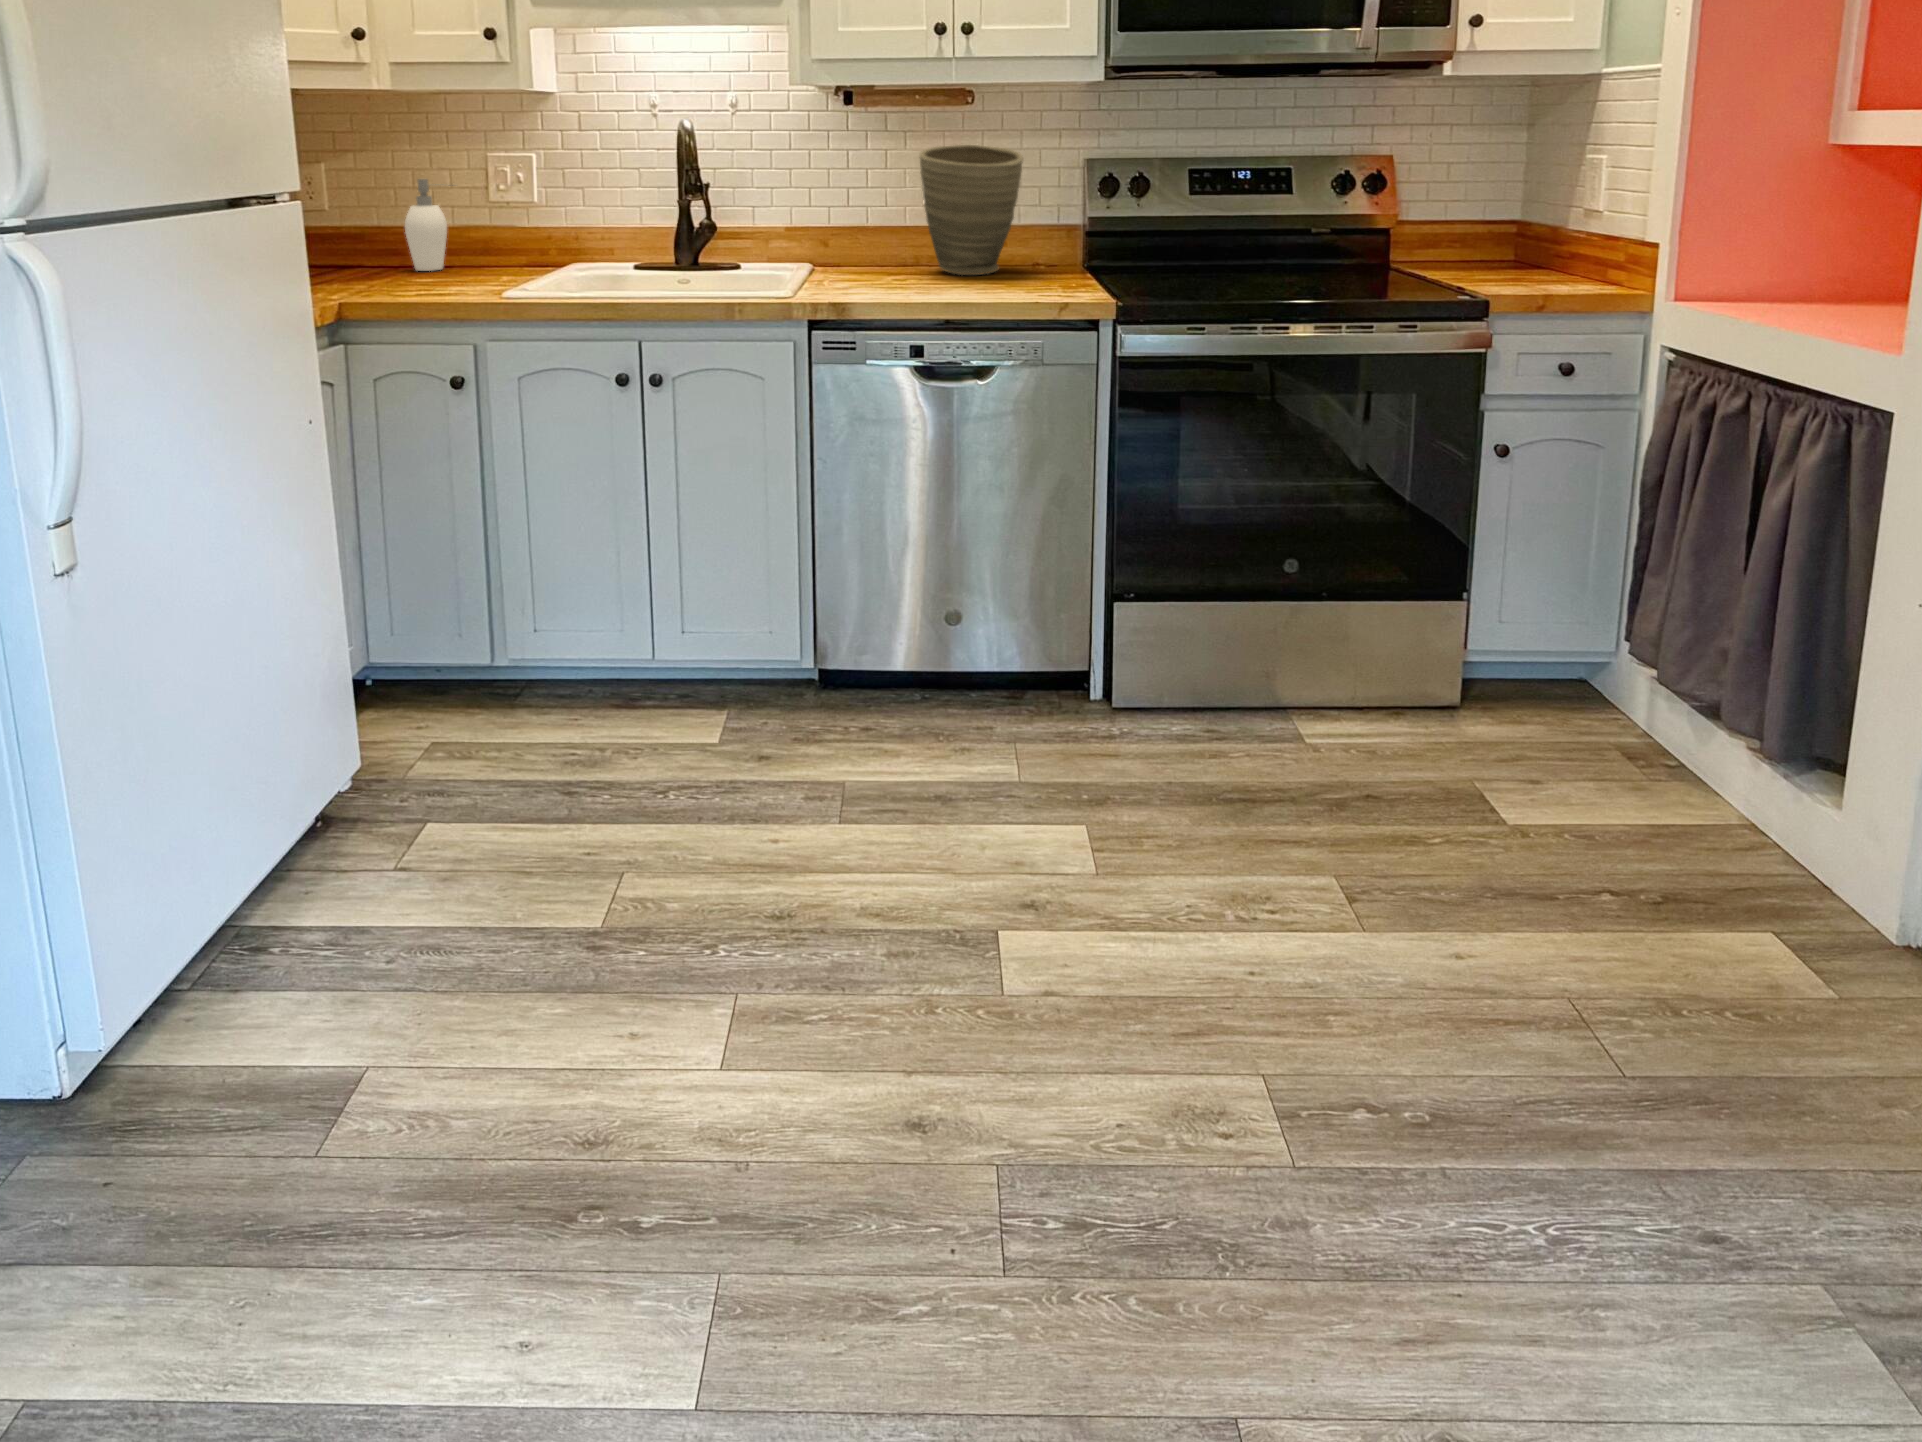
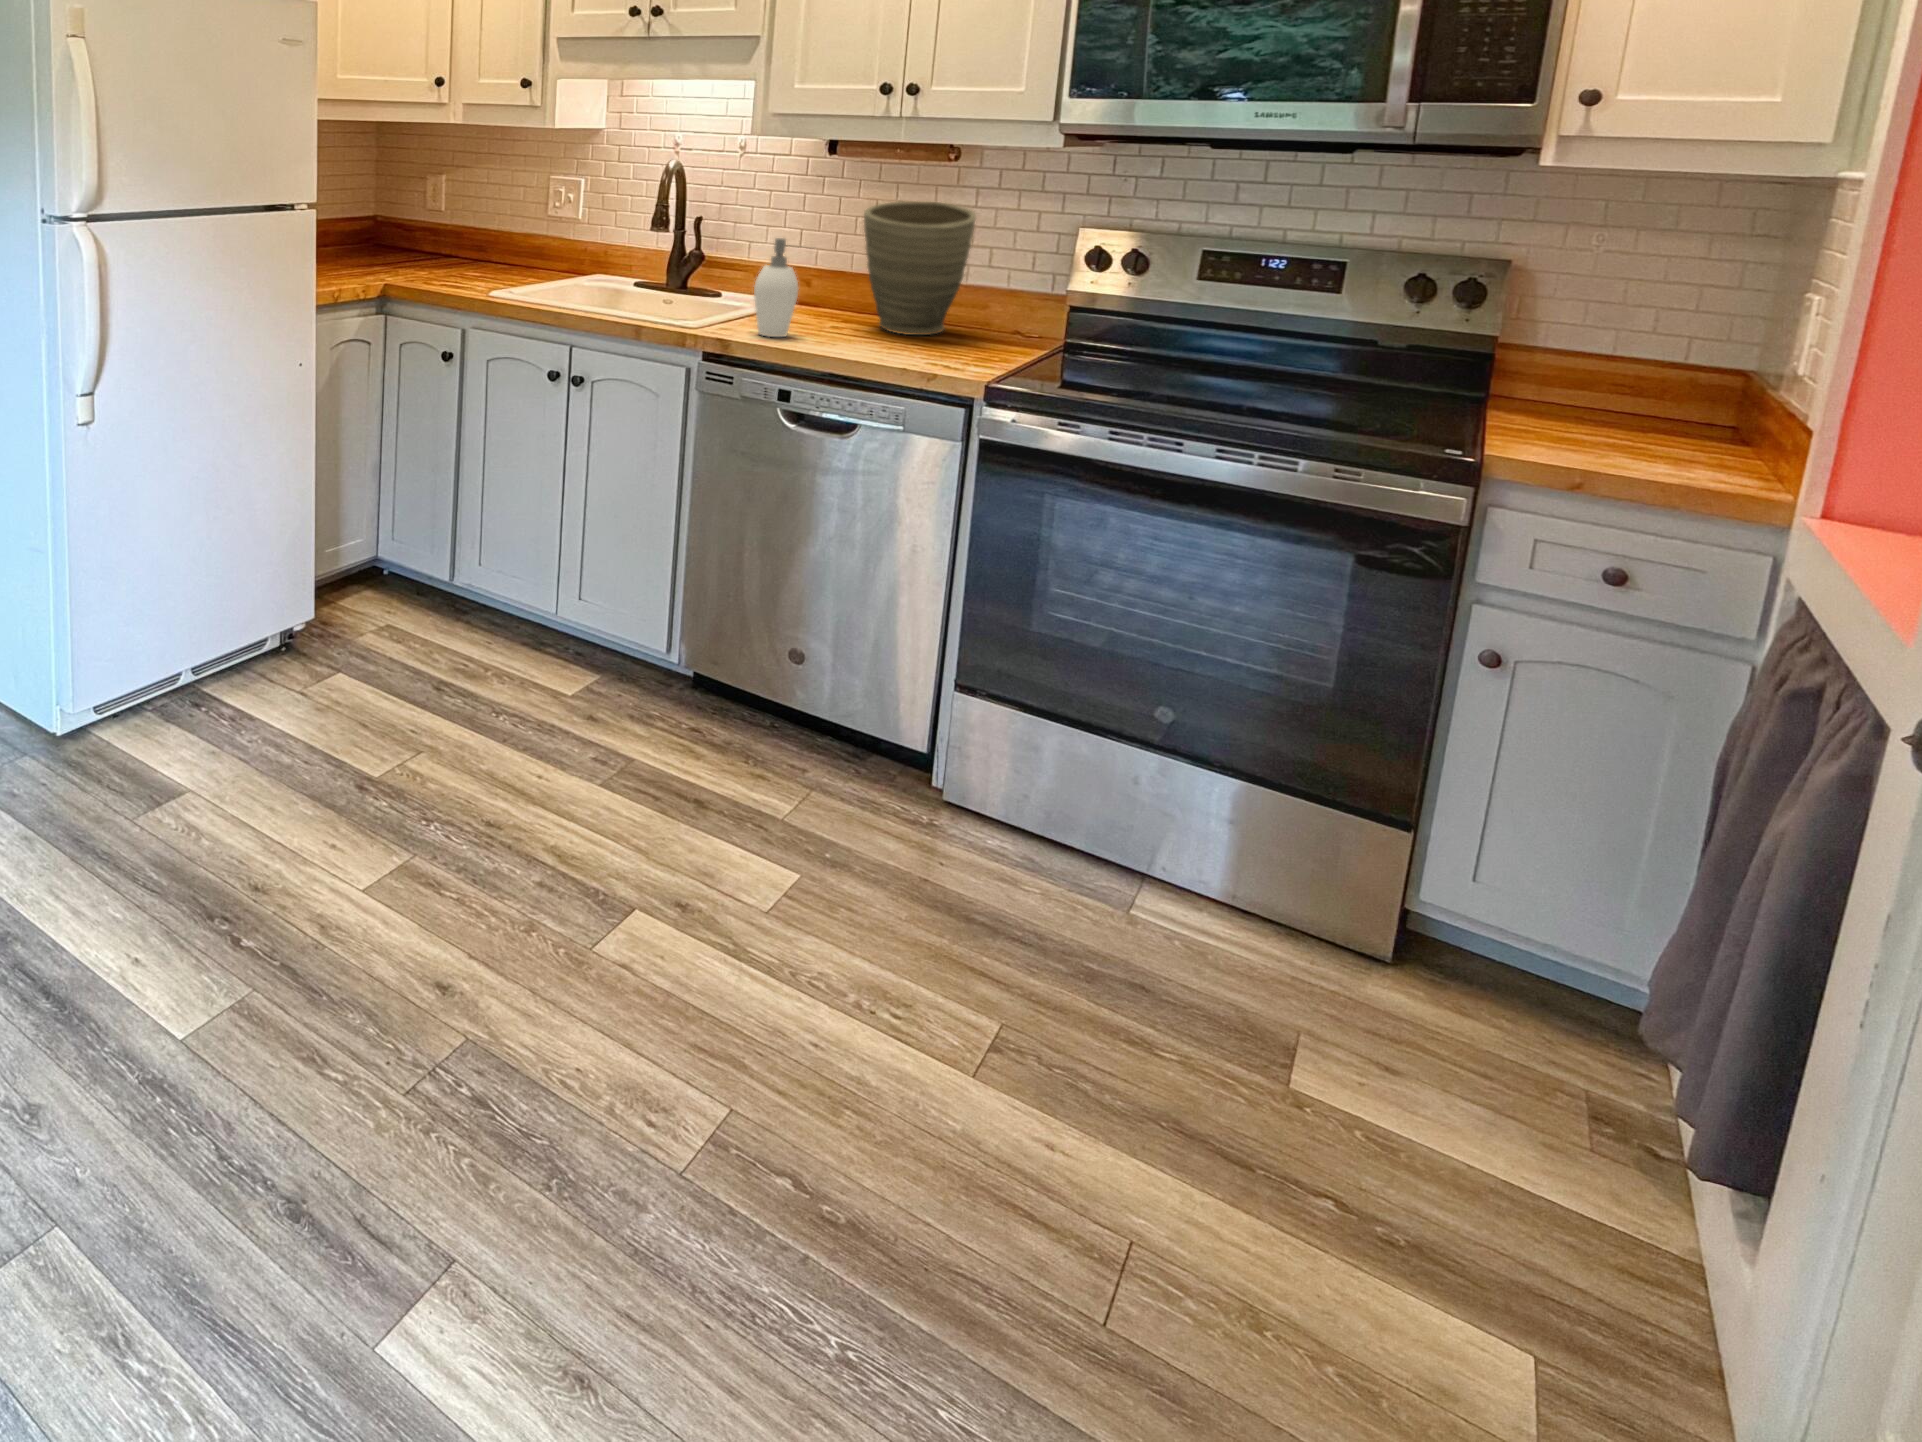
soap dispenser: present [405,179,450,271] -> present [754,238,798,337]

